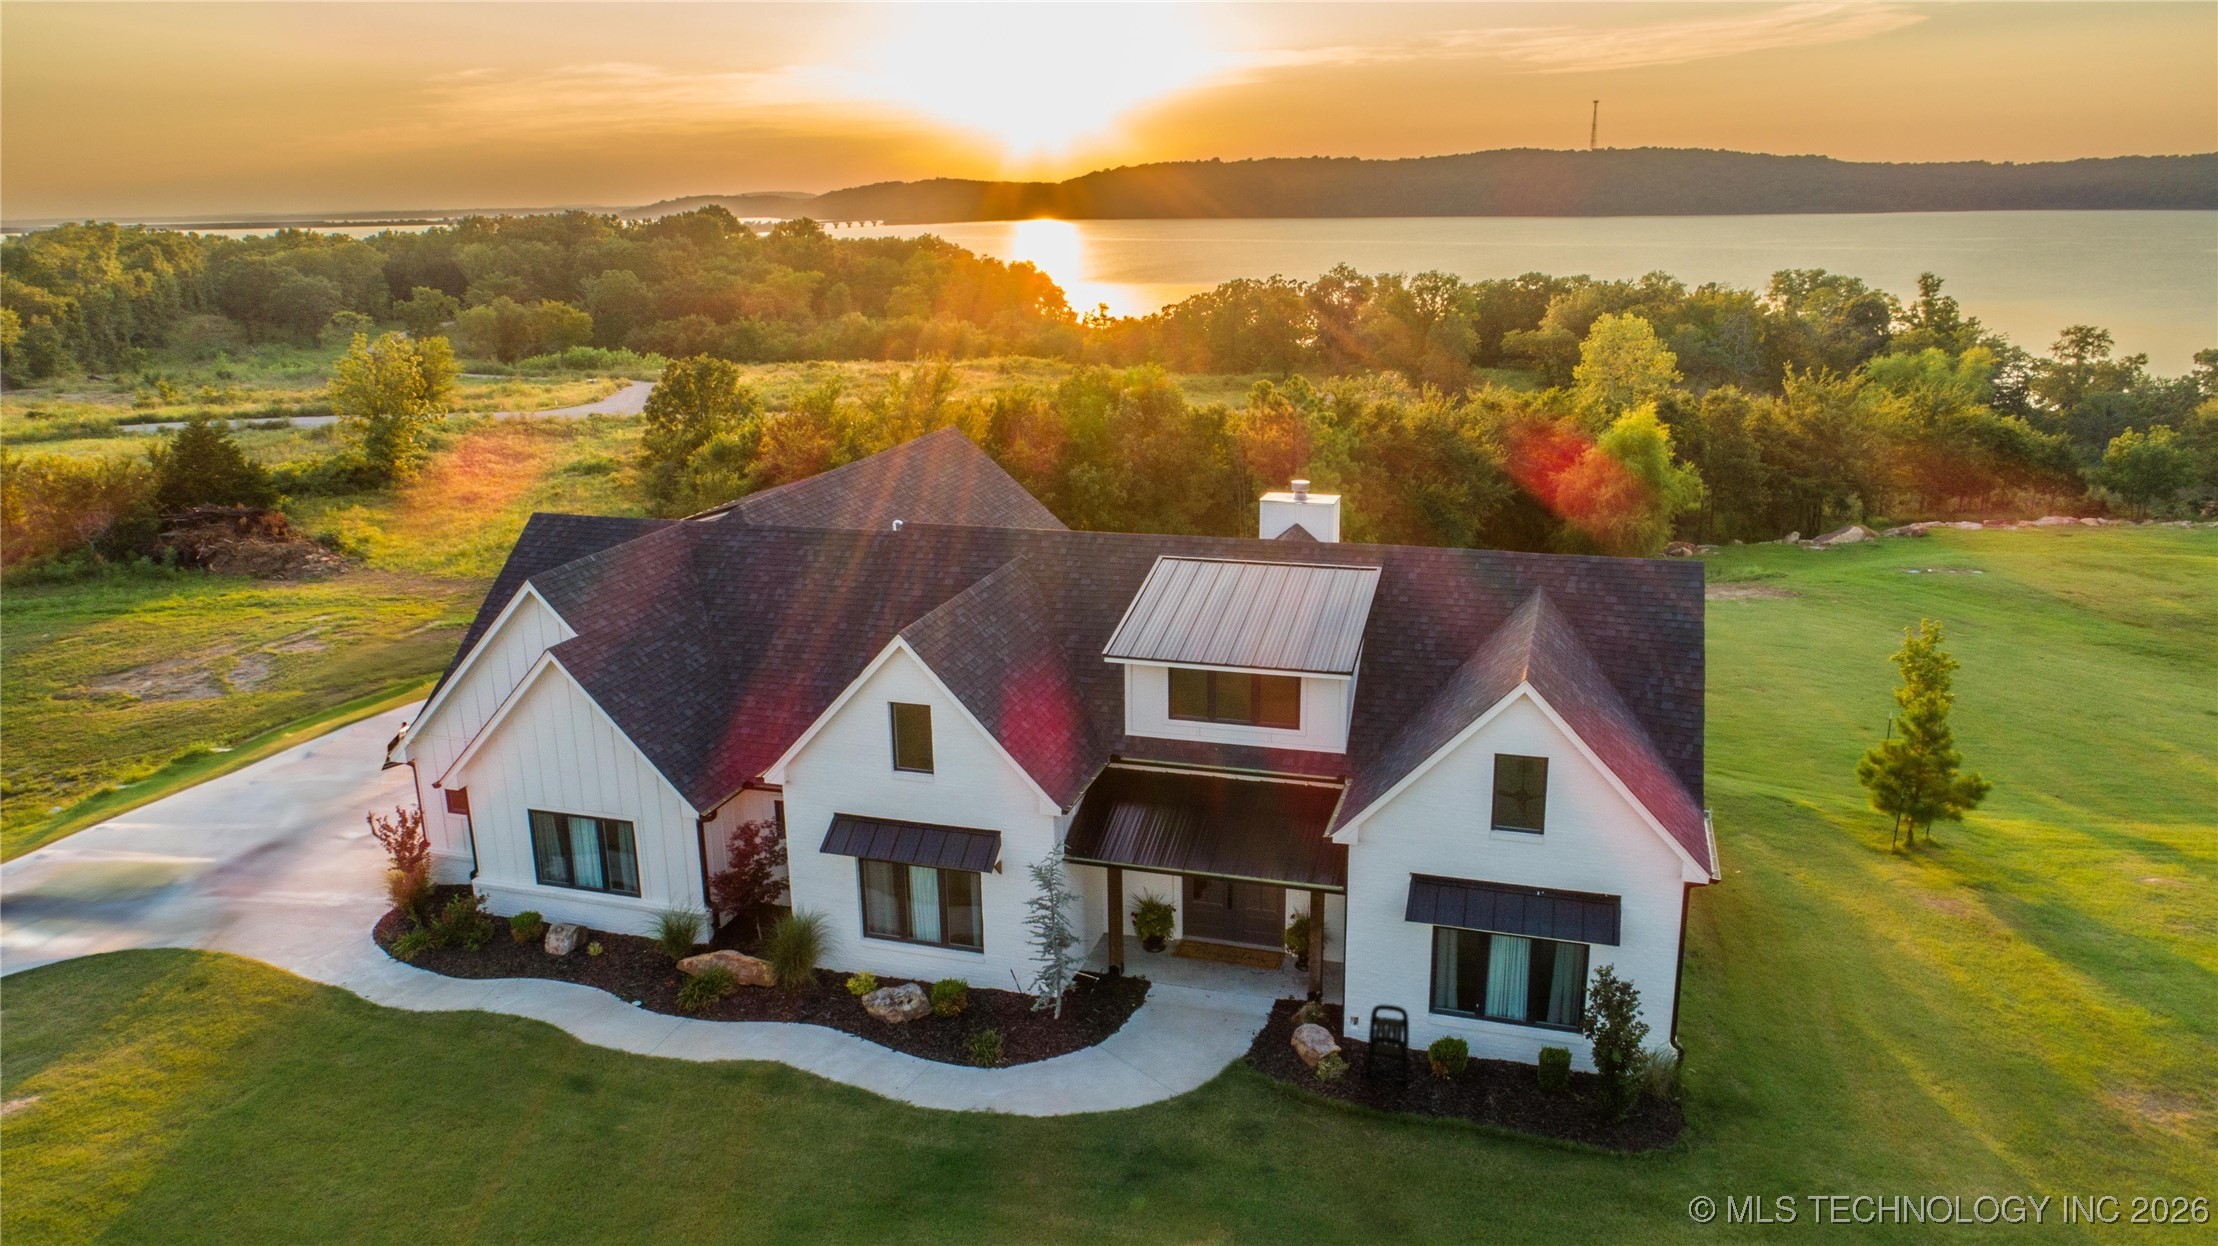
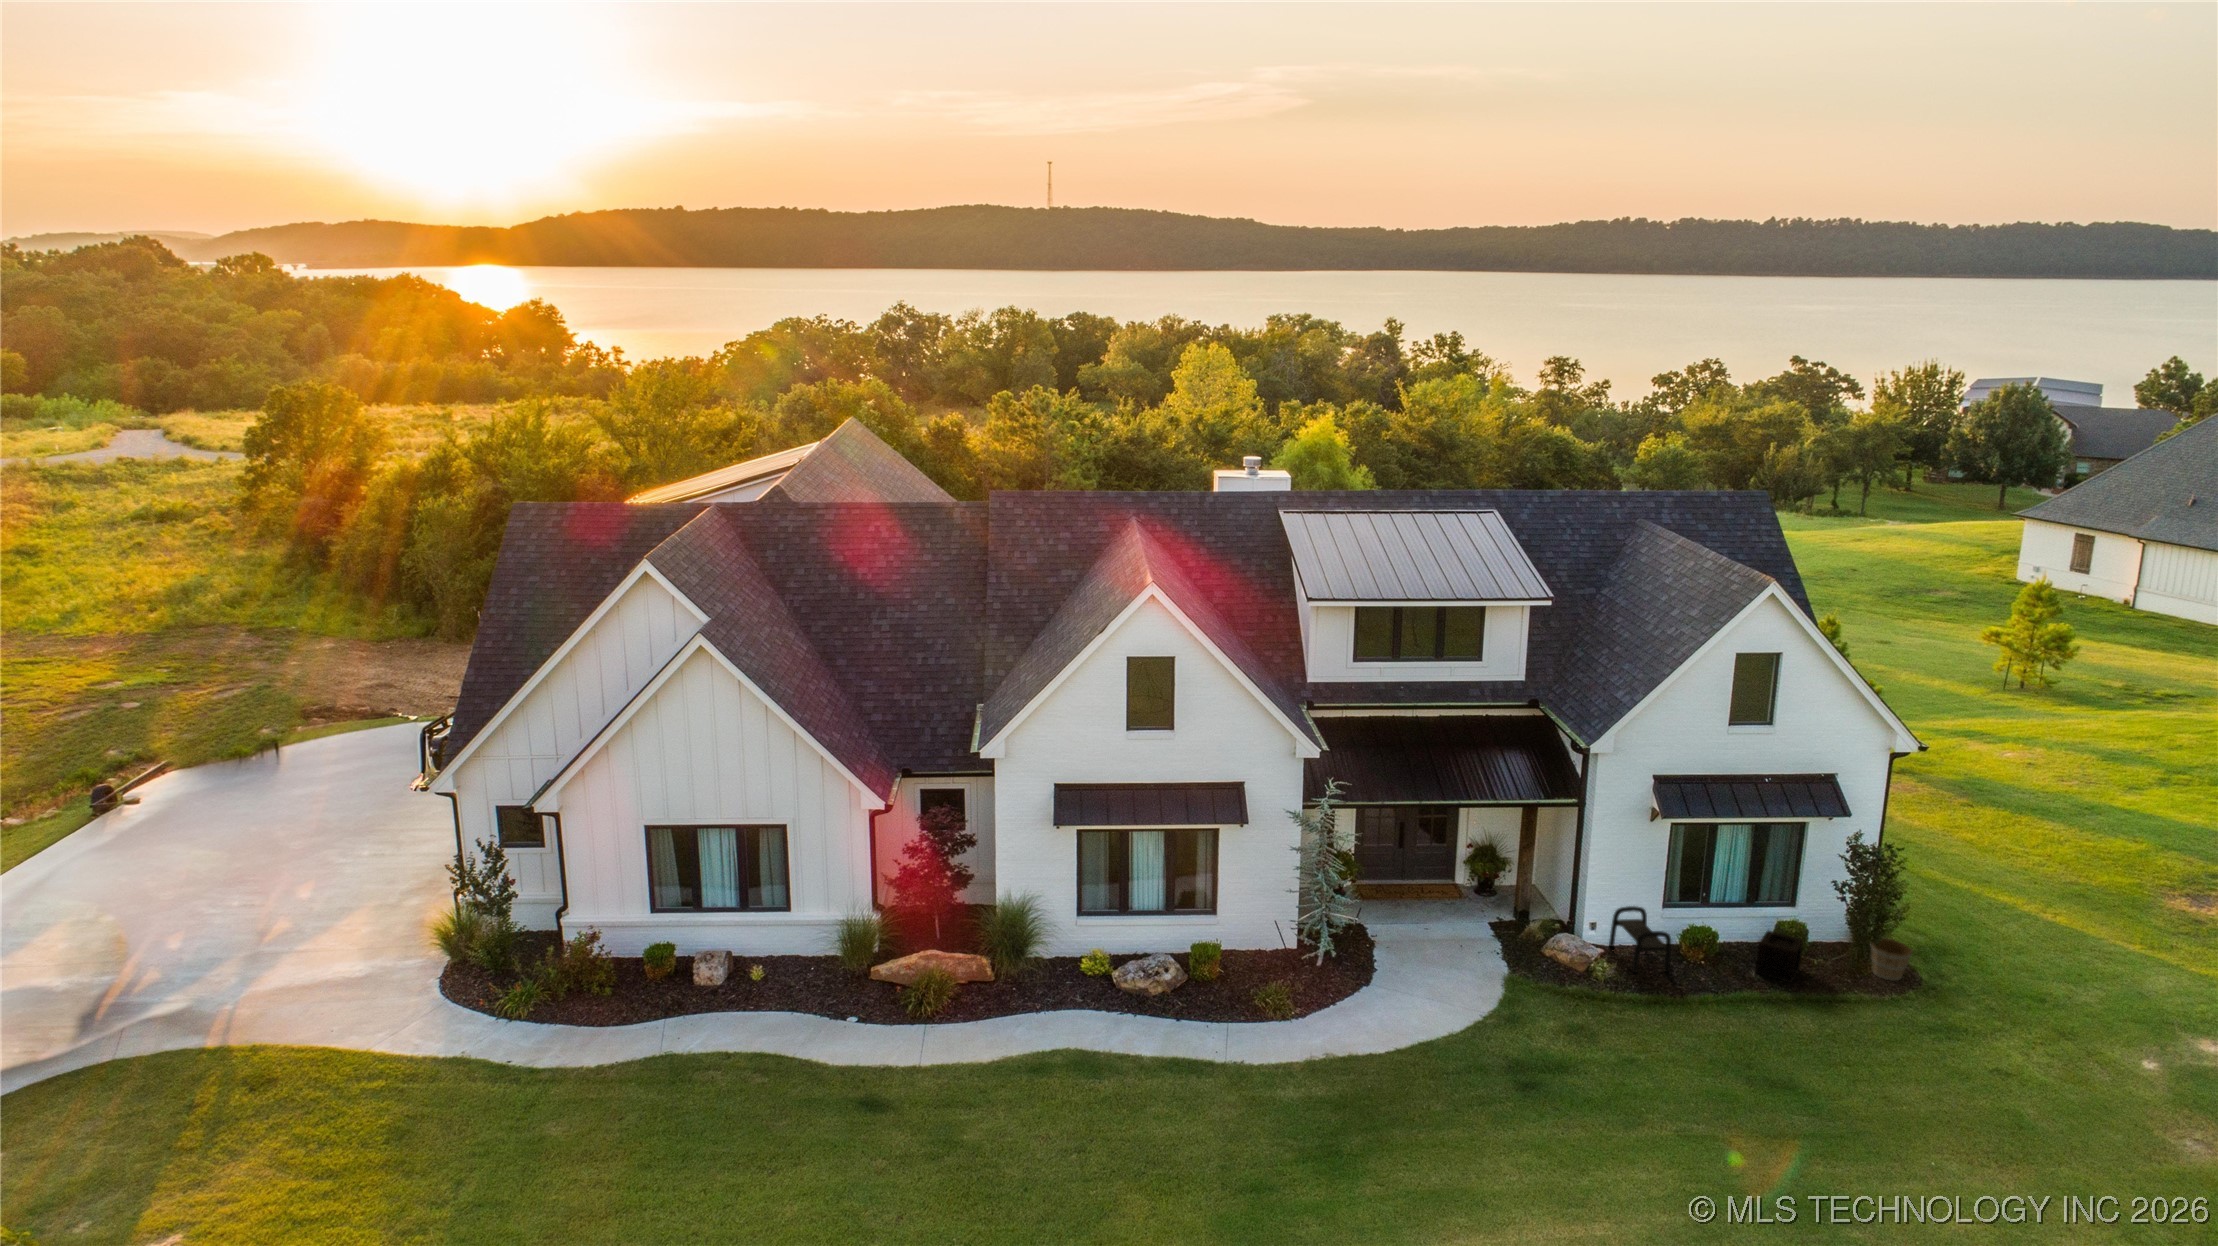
wooden crate: none [1502,1055,1558,1118] -> present [1756,931,1803,982]
wooden bucket: none [1636,1085,1682,1137] -> present [1870,938,1913,981]

